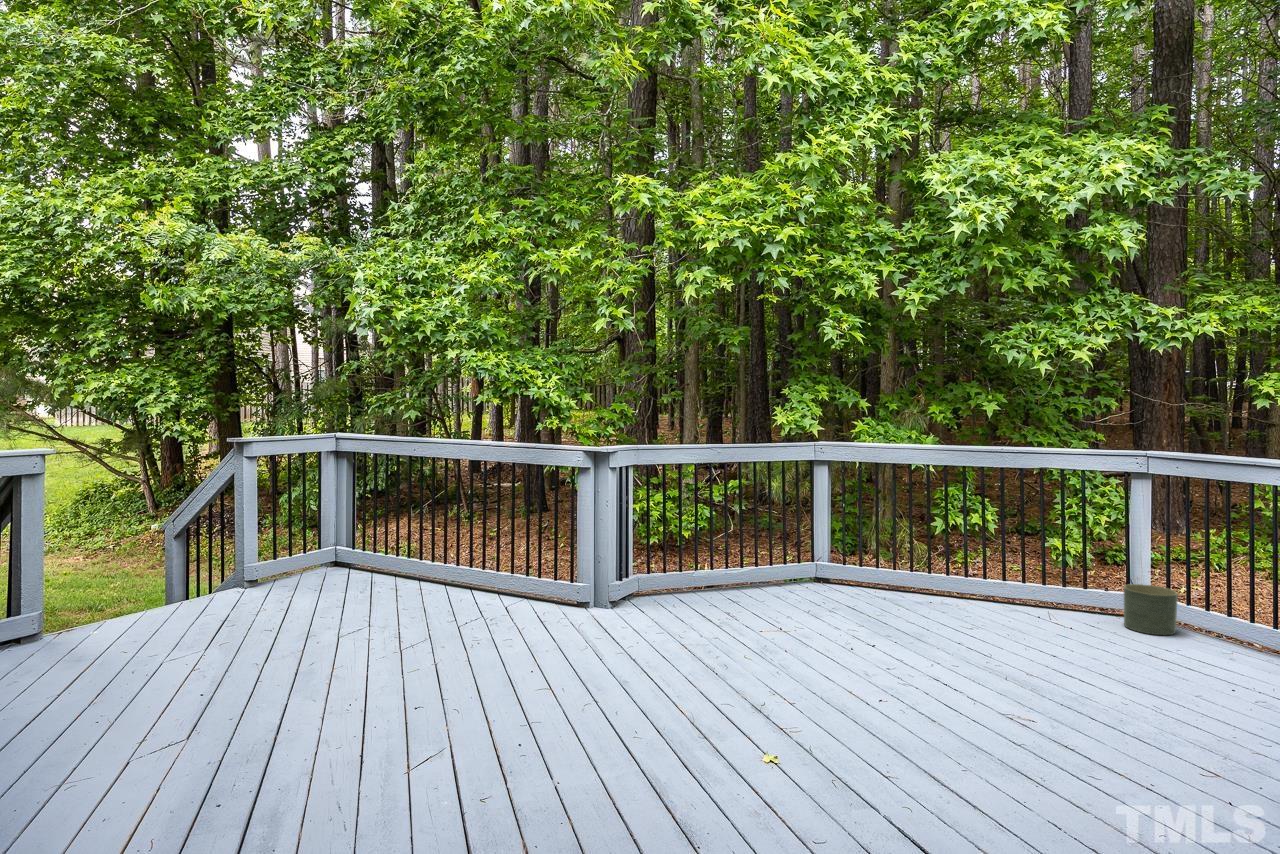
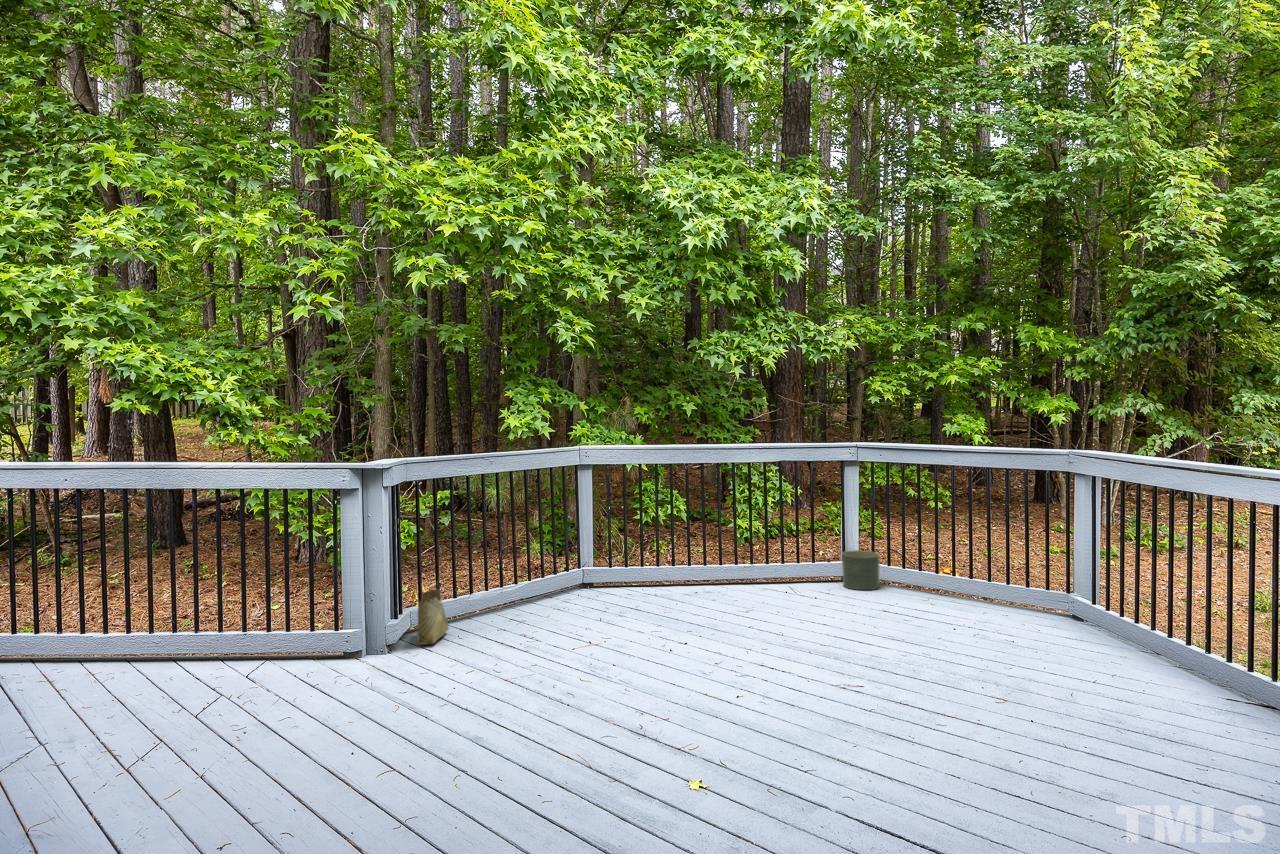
woven basket: none [636,543,668,607] -> present [414,583,449,645]

